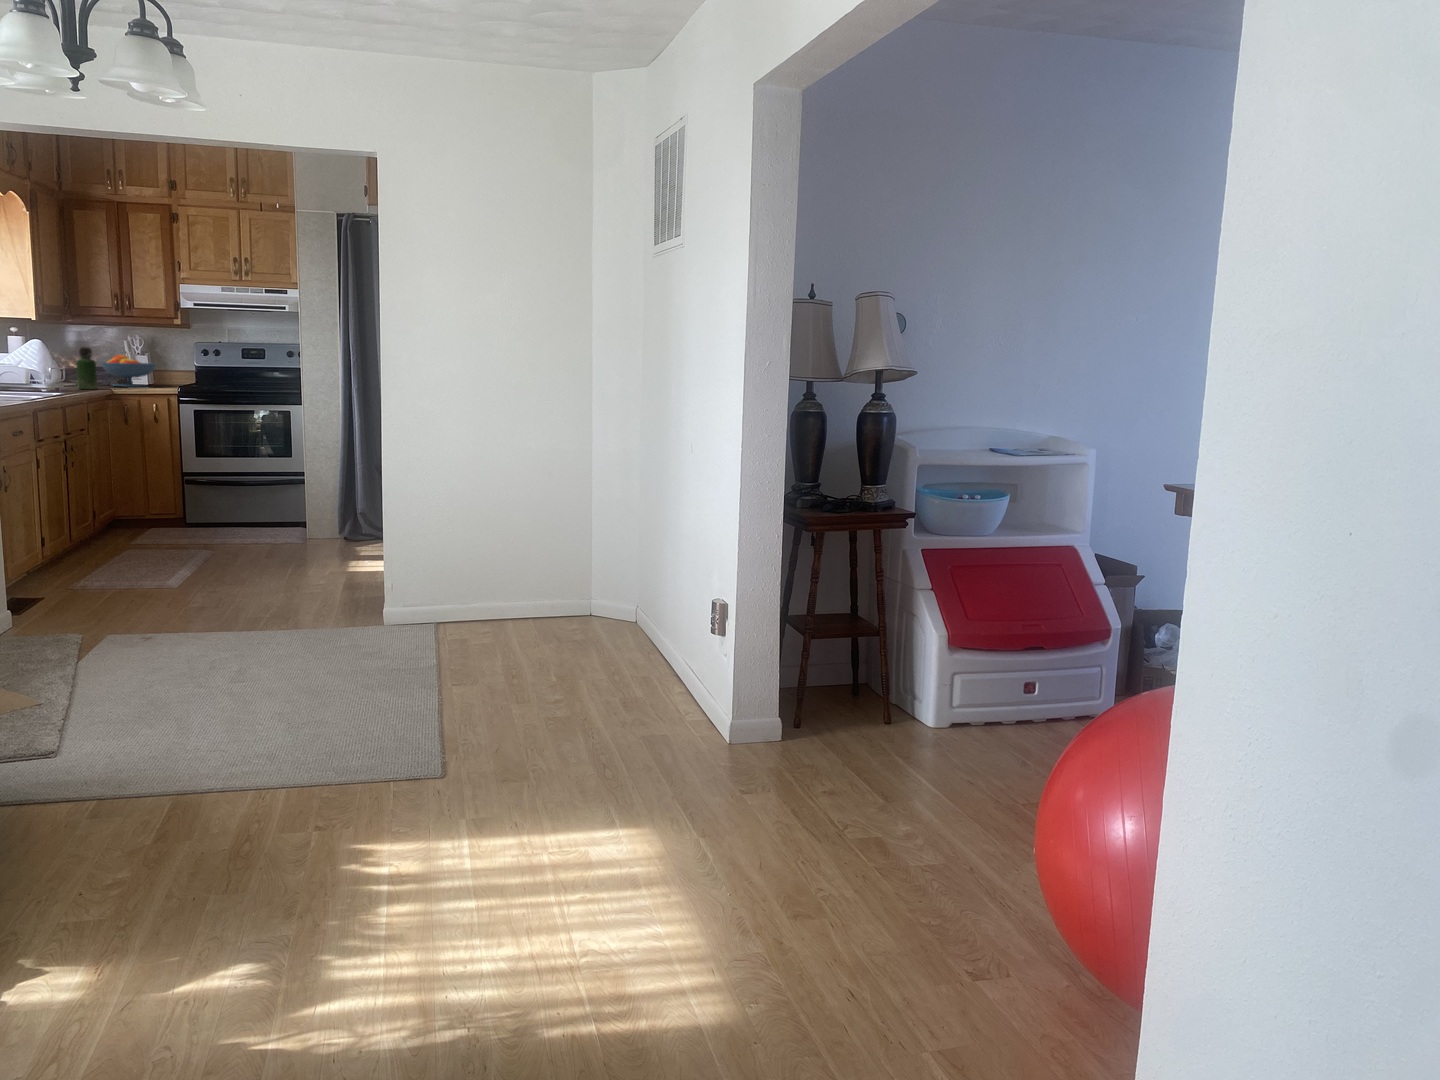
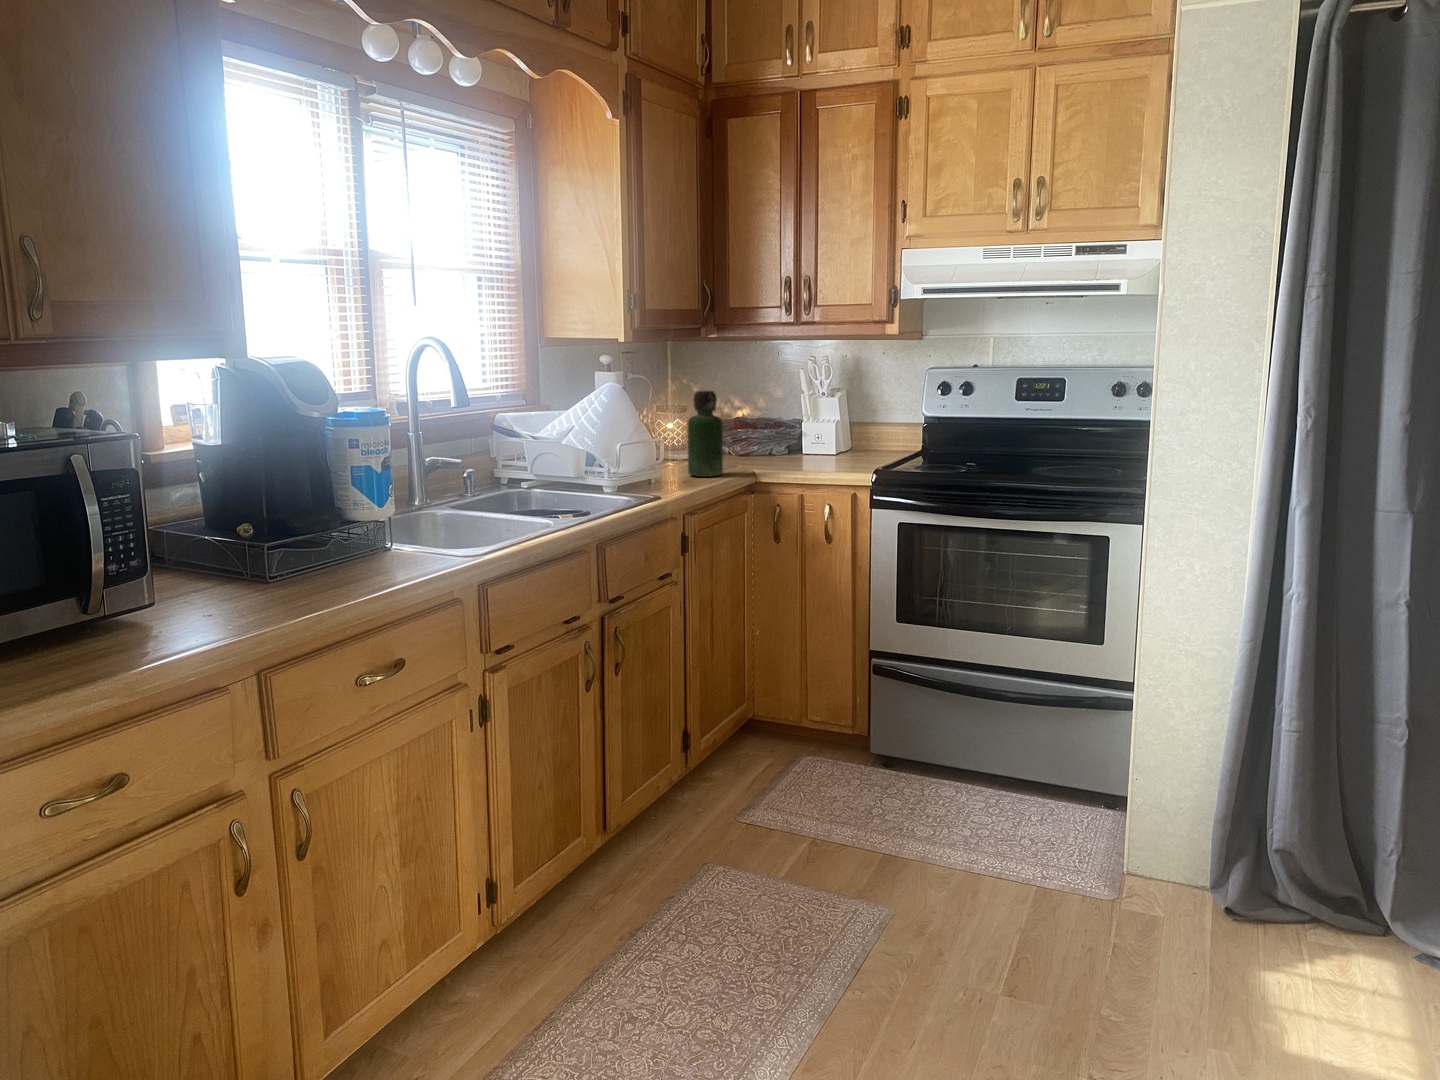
fruit bowl: present [101,354,156,387] -> none [748,397,847,464]

